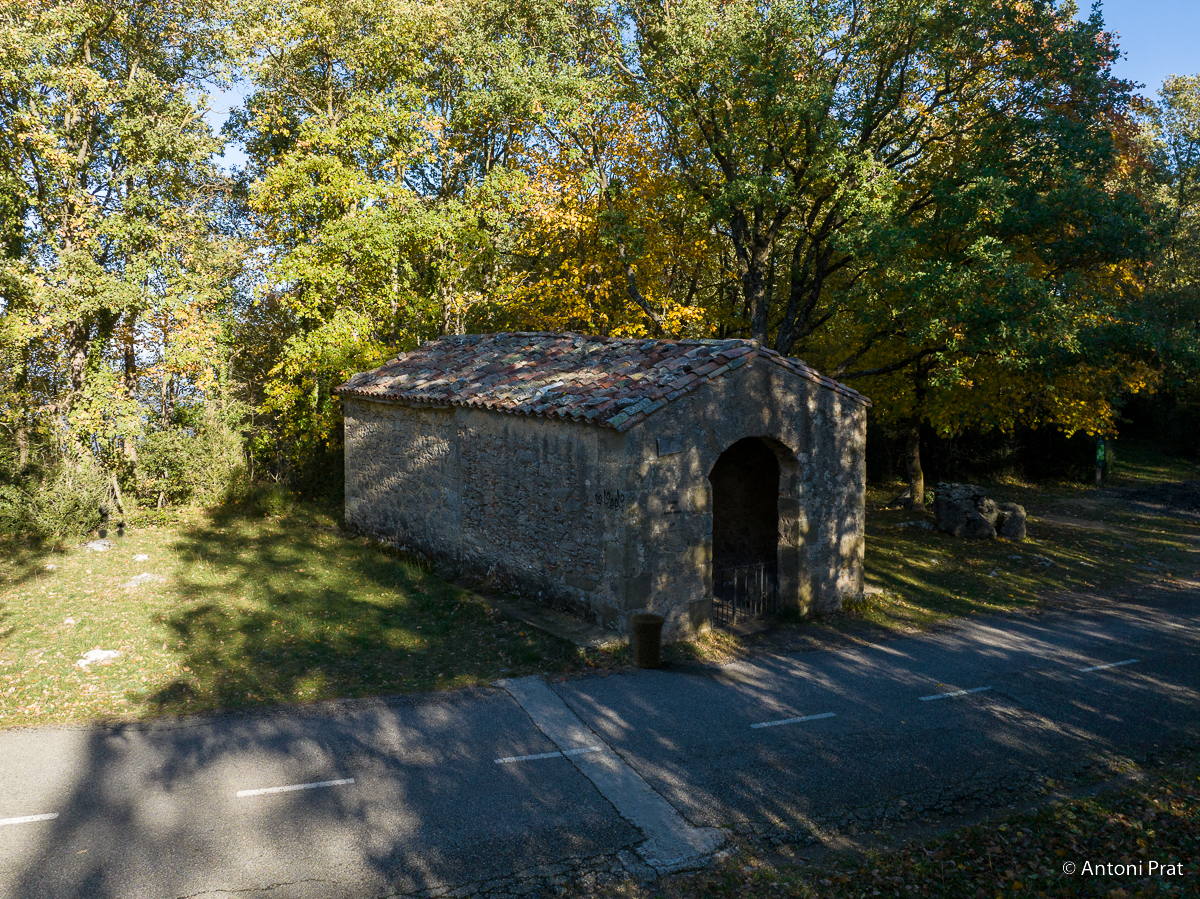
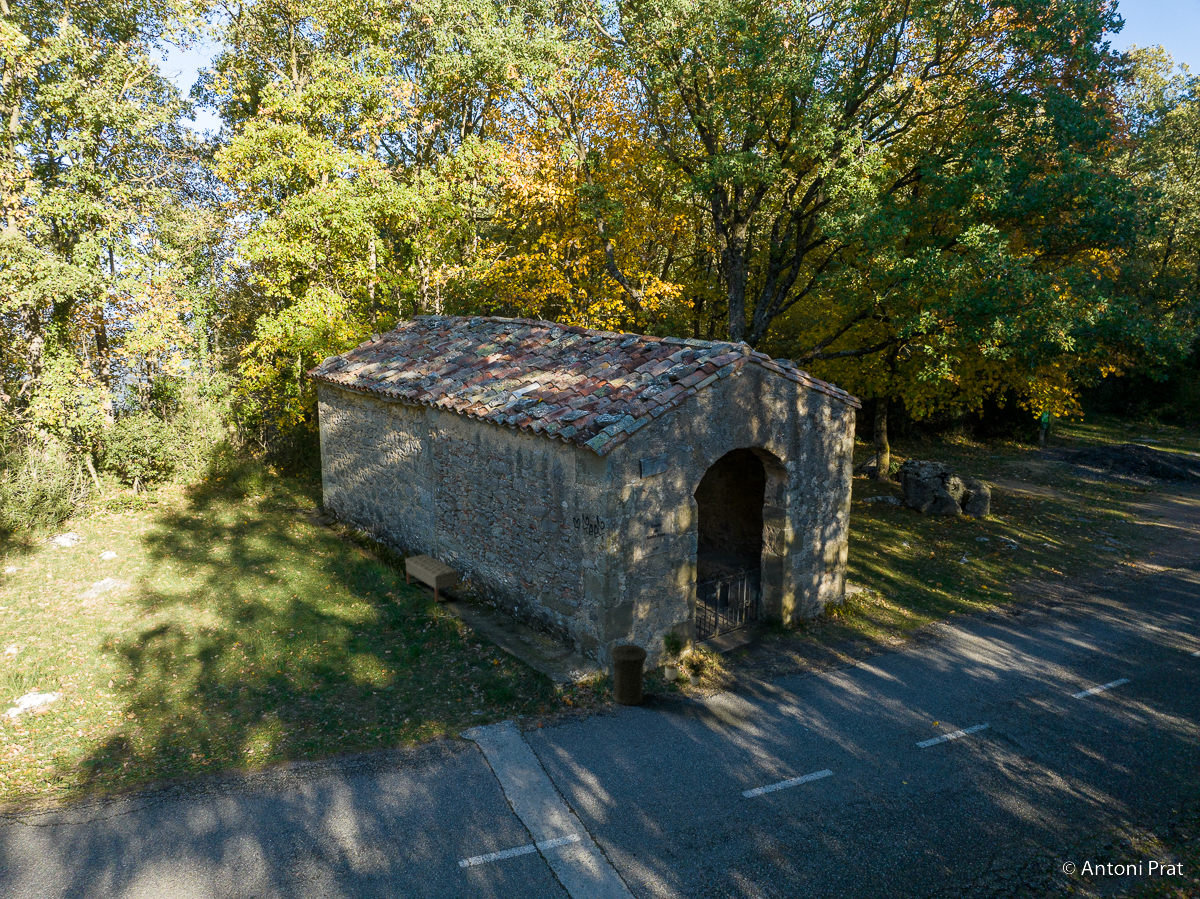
potted plant: present [96,506,126,538] -> present [663,632,705,685]
bench: none [431,554,483,595] -> present [405,555,458,602]

